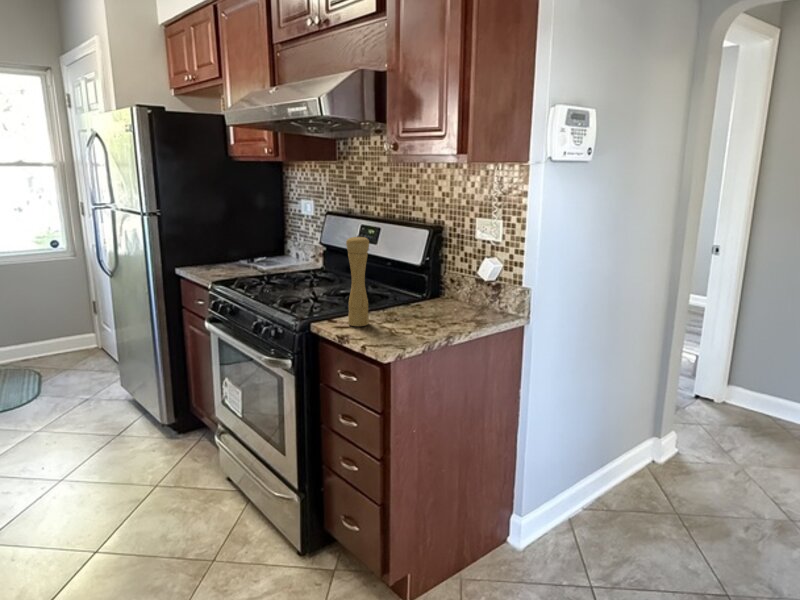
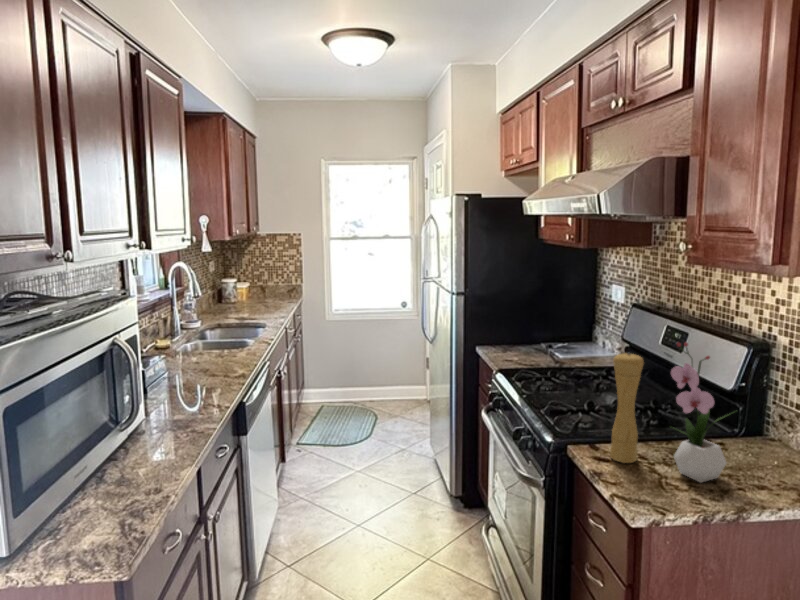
flower arrangement: none [392,221,436,328] -> present [671,343,734,482]

